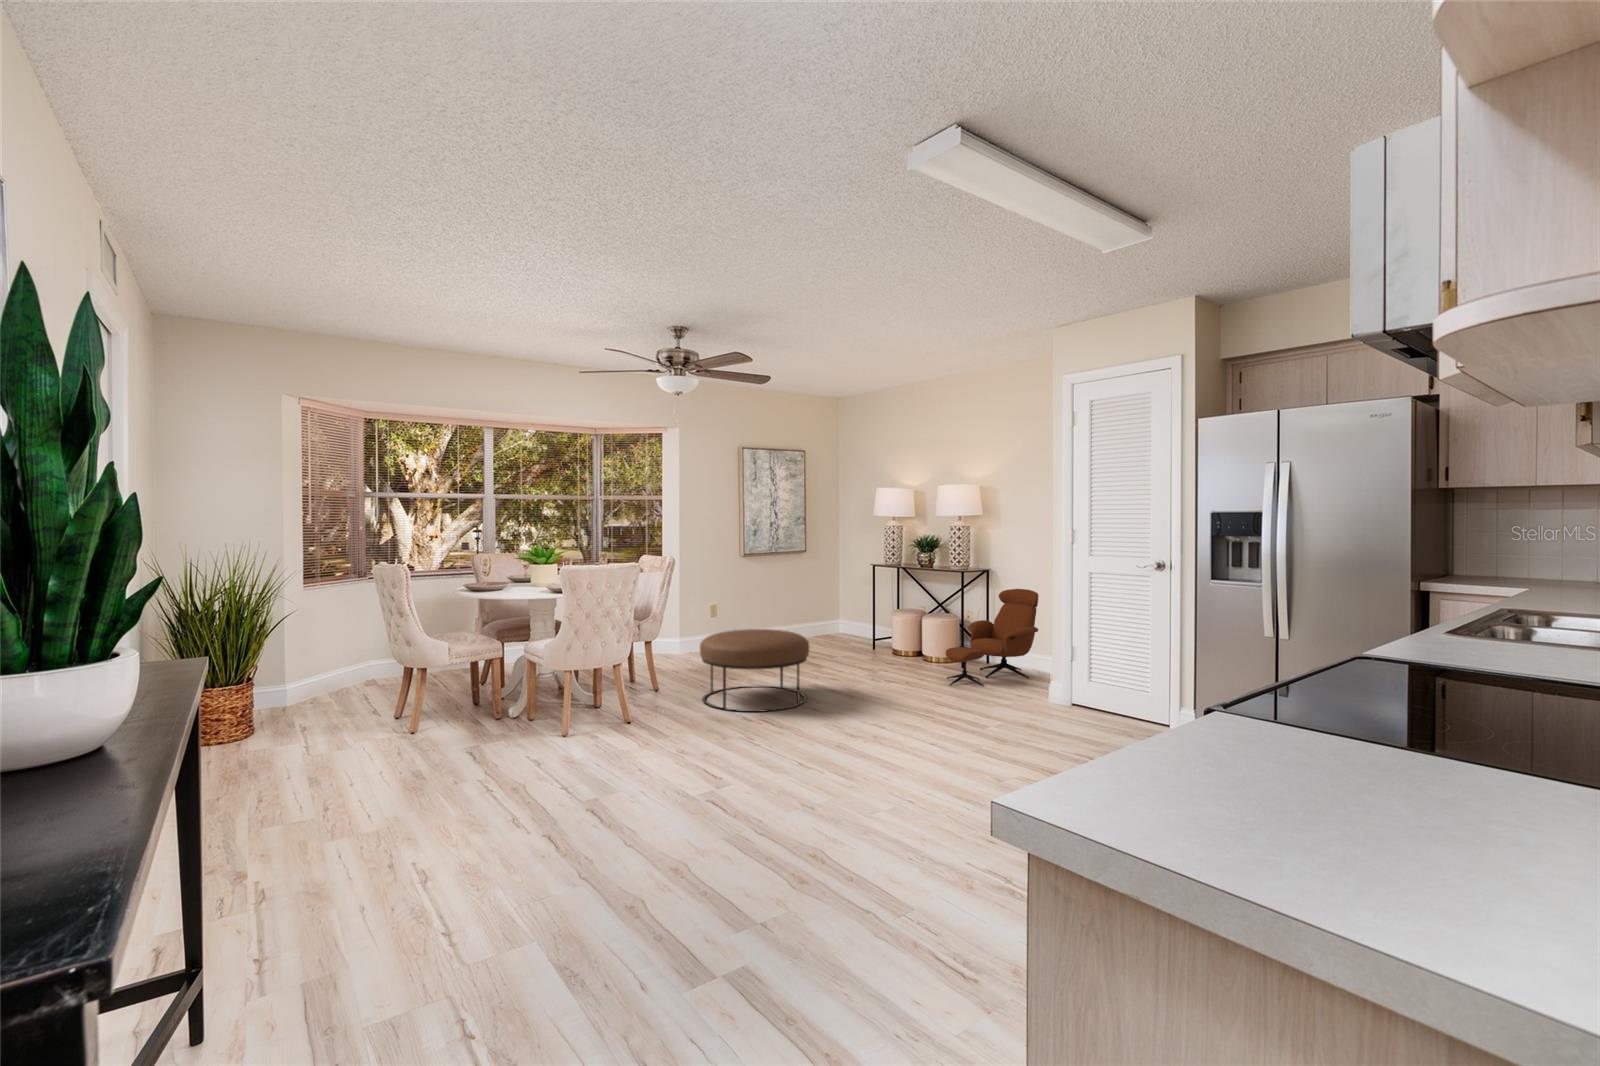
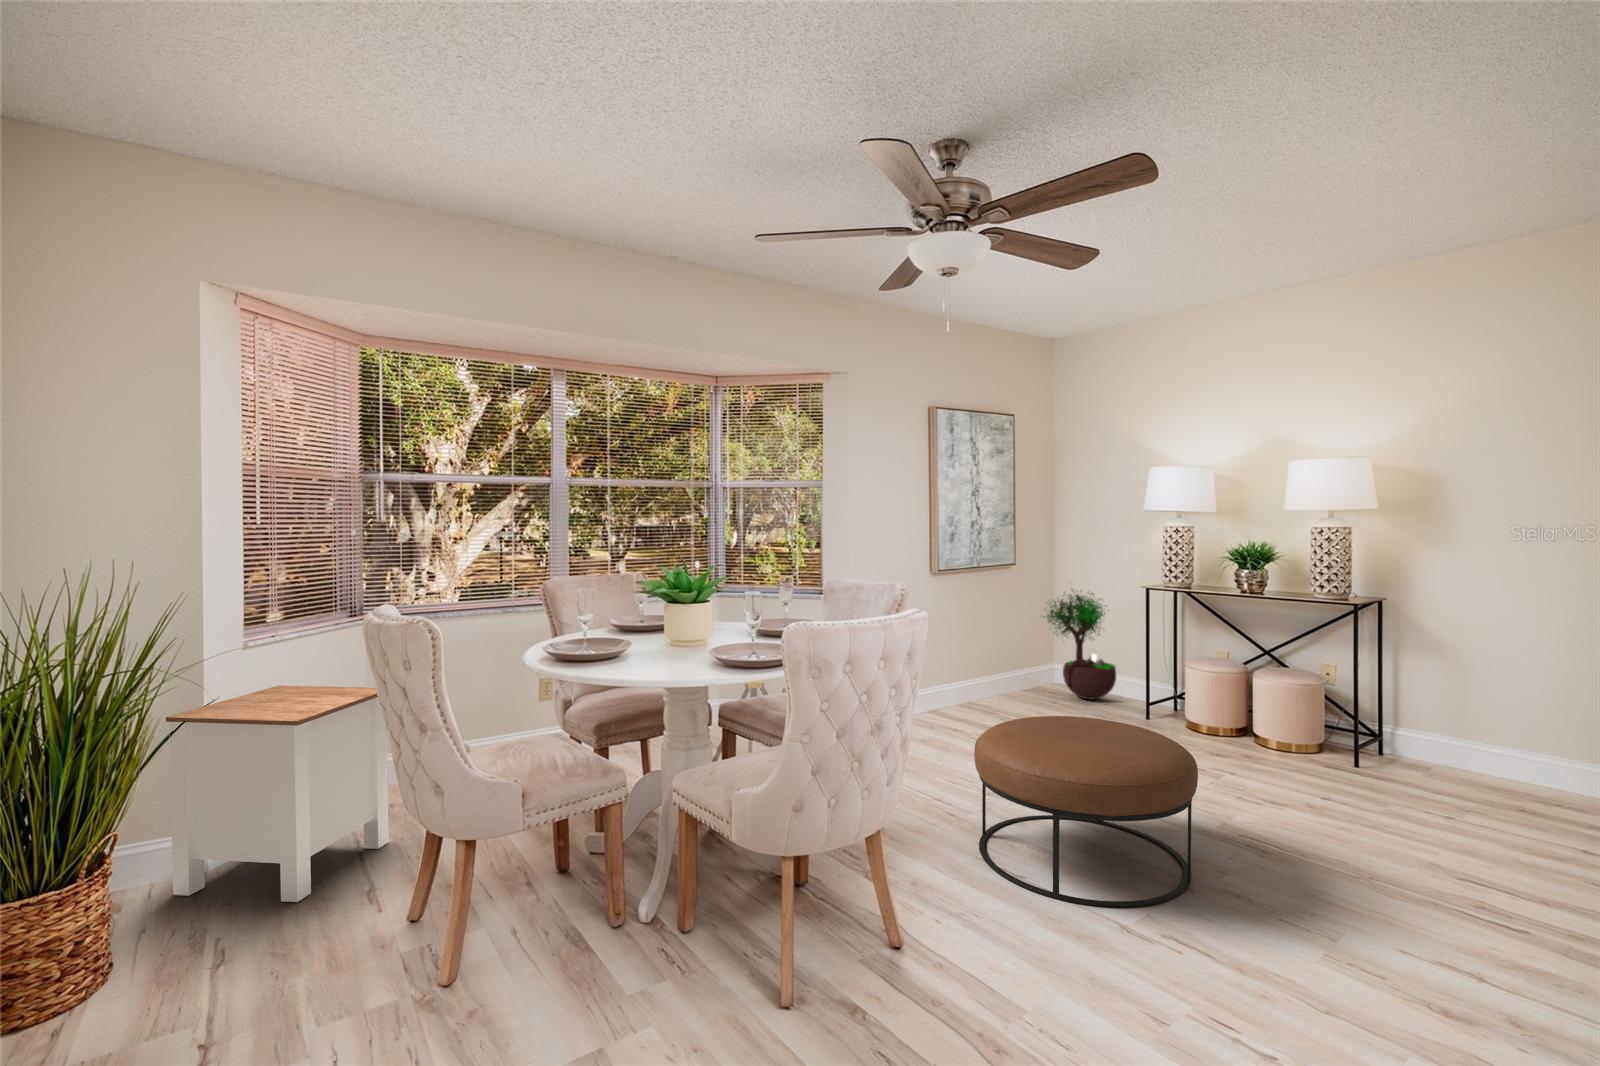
potted tree: none [817,563,868,641] -> present [1043,589,1116,699]
lounge chair: present [946,589,1038,686] -> none [1367,634,1537,822]
side table: none [267,612,383,714] -> present [166,685,389,902]

